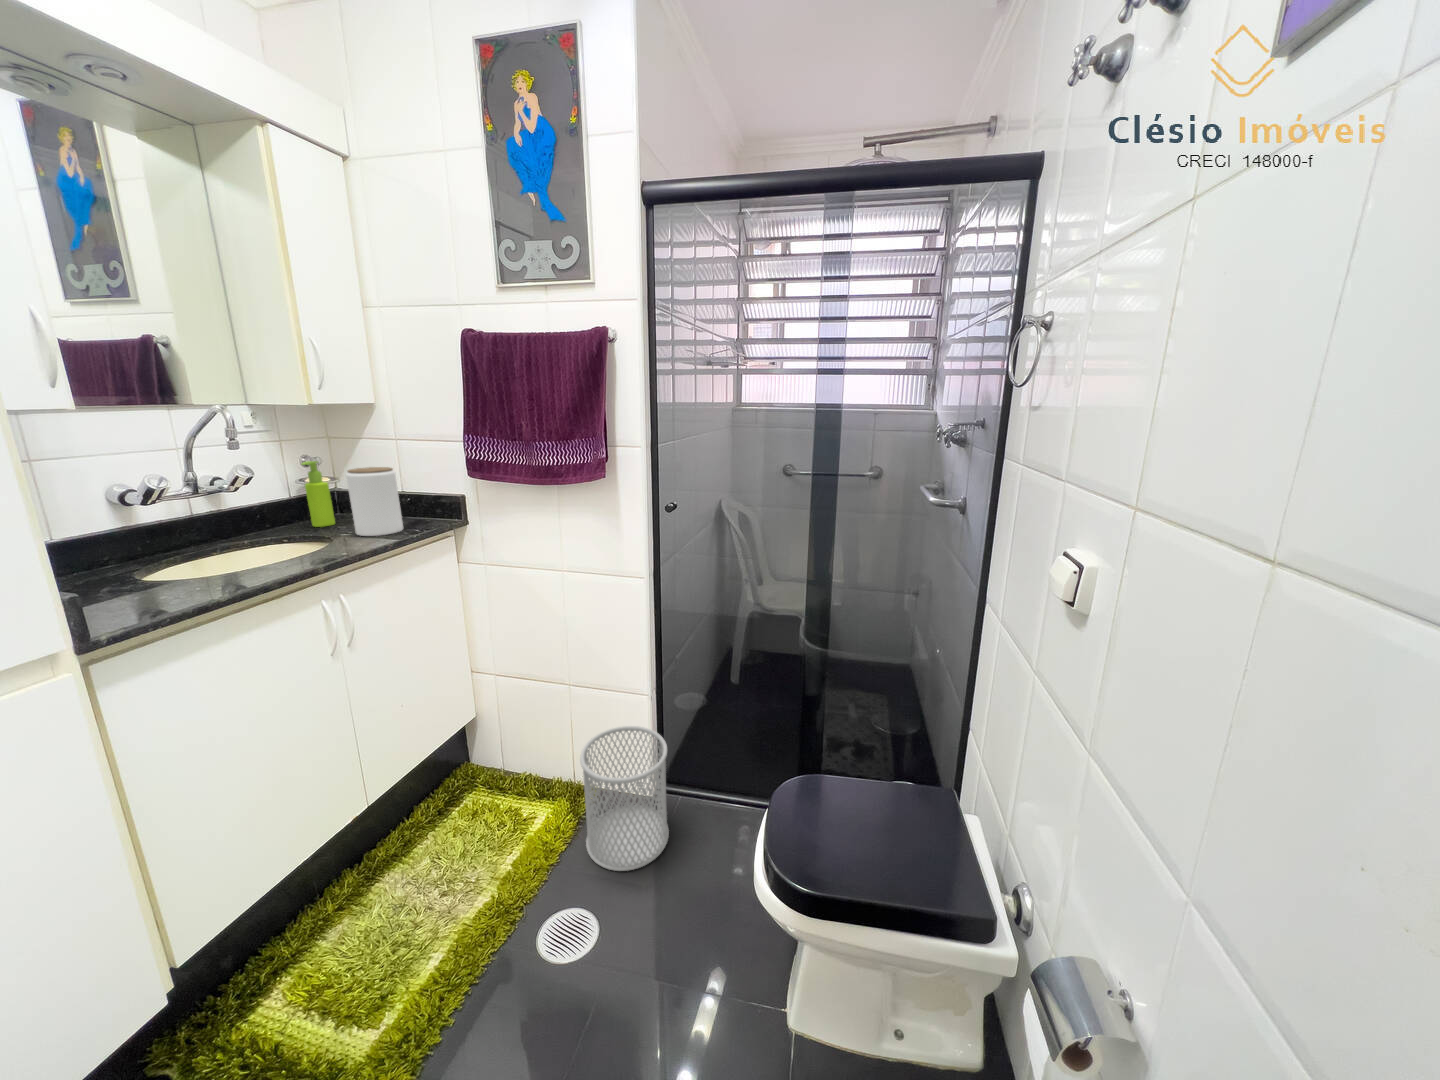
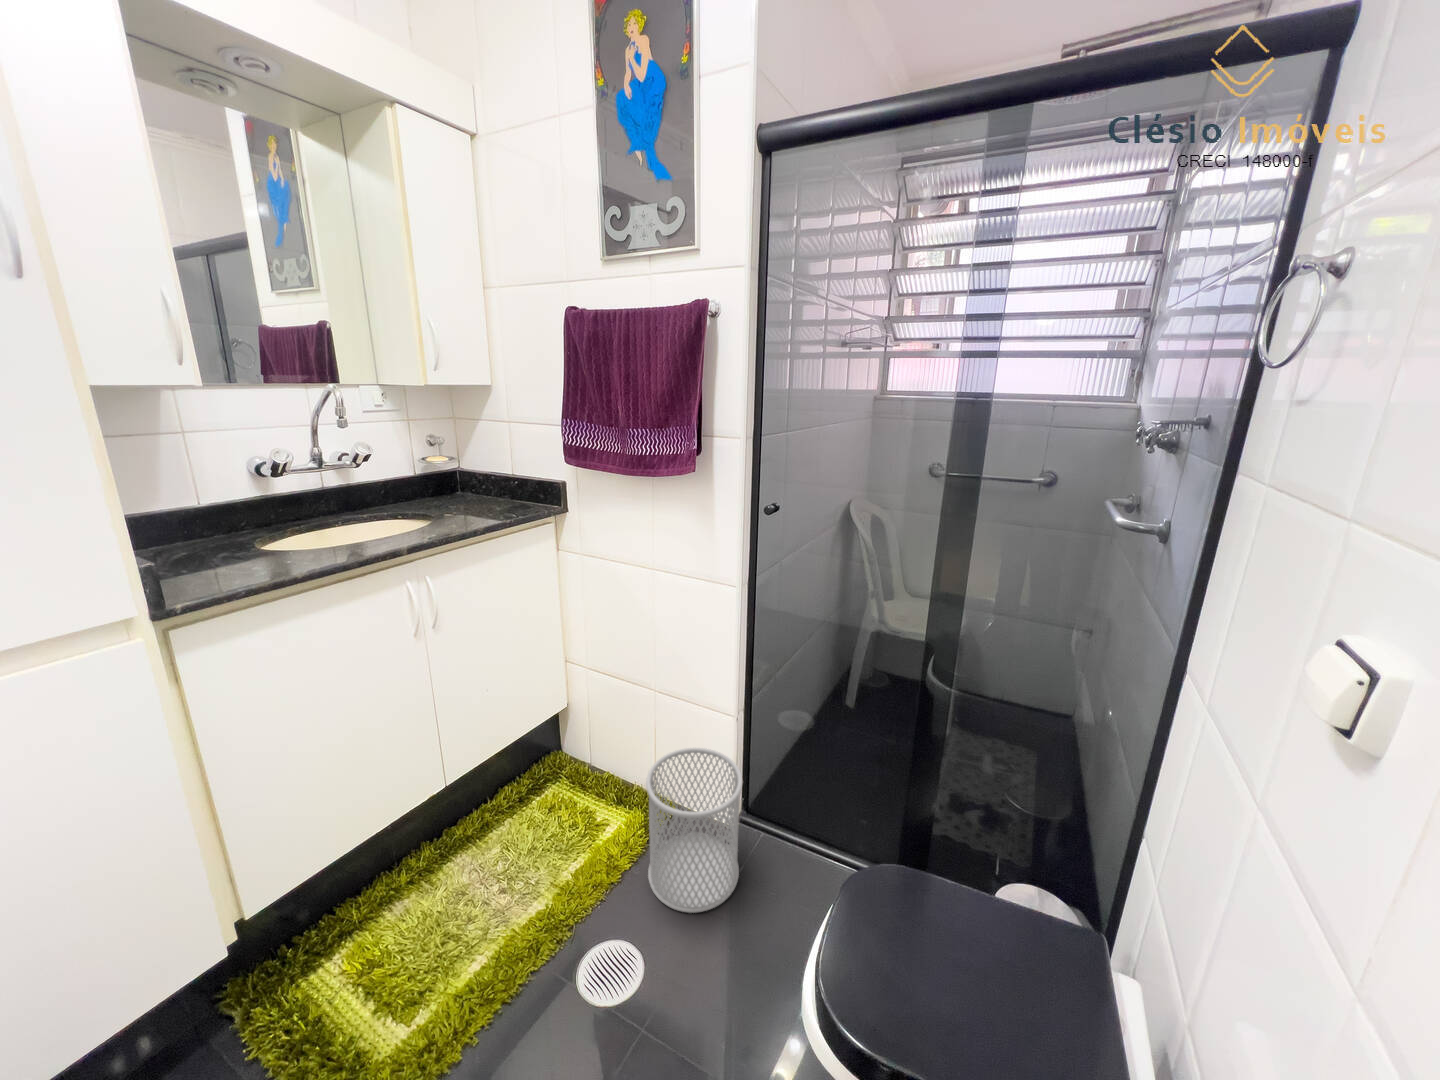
soap dispenser: present [301,461,335,527] -> none [421,441,450,505]
jar: present [346,467,403,536] -> none [451,449,502,518]

